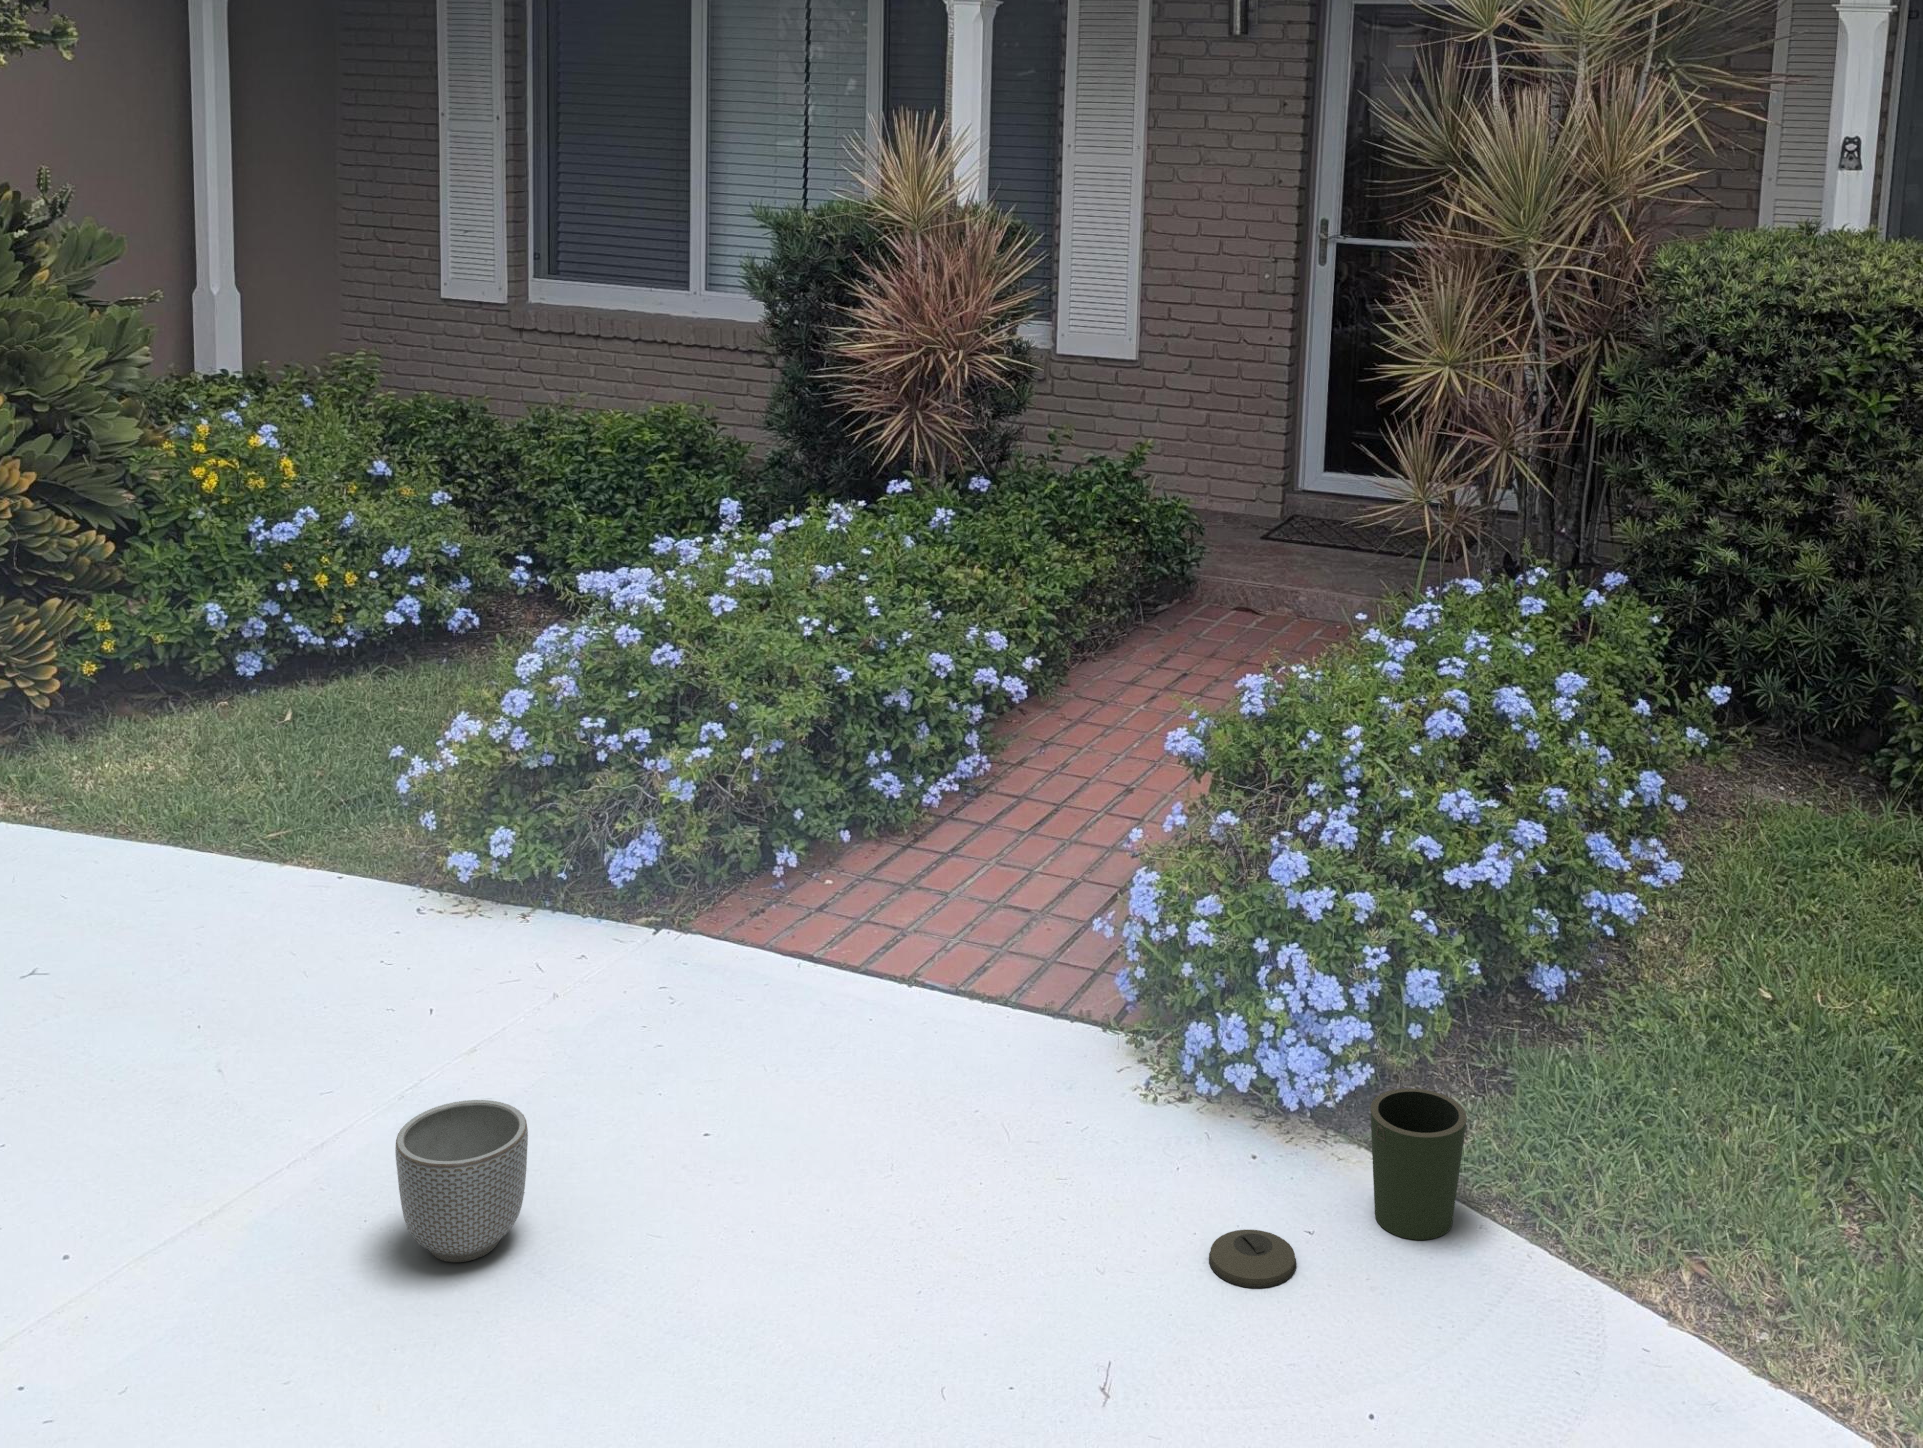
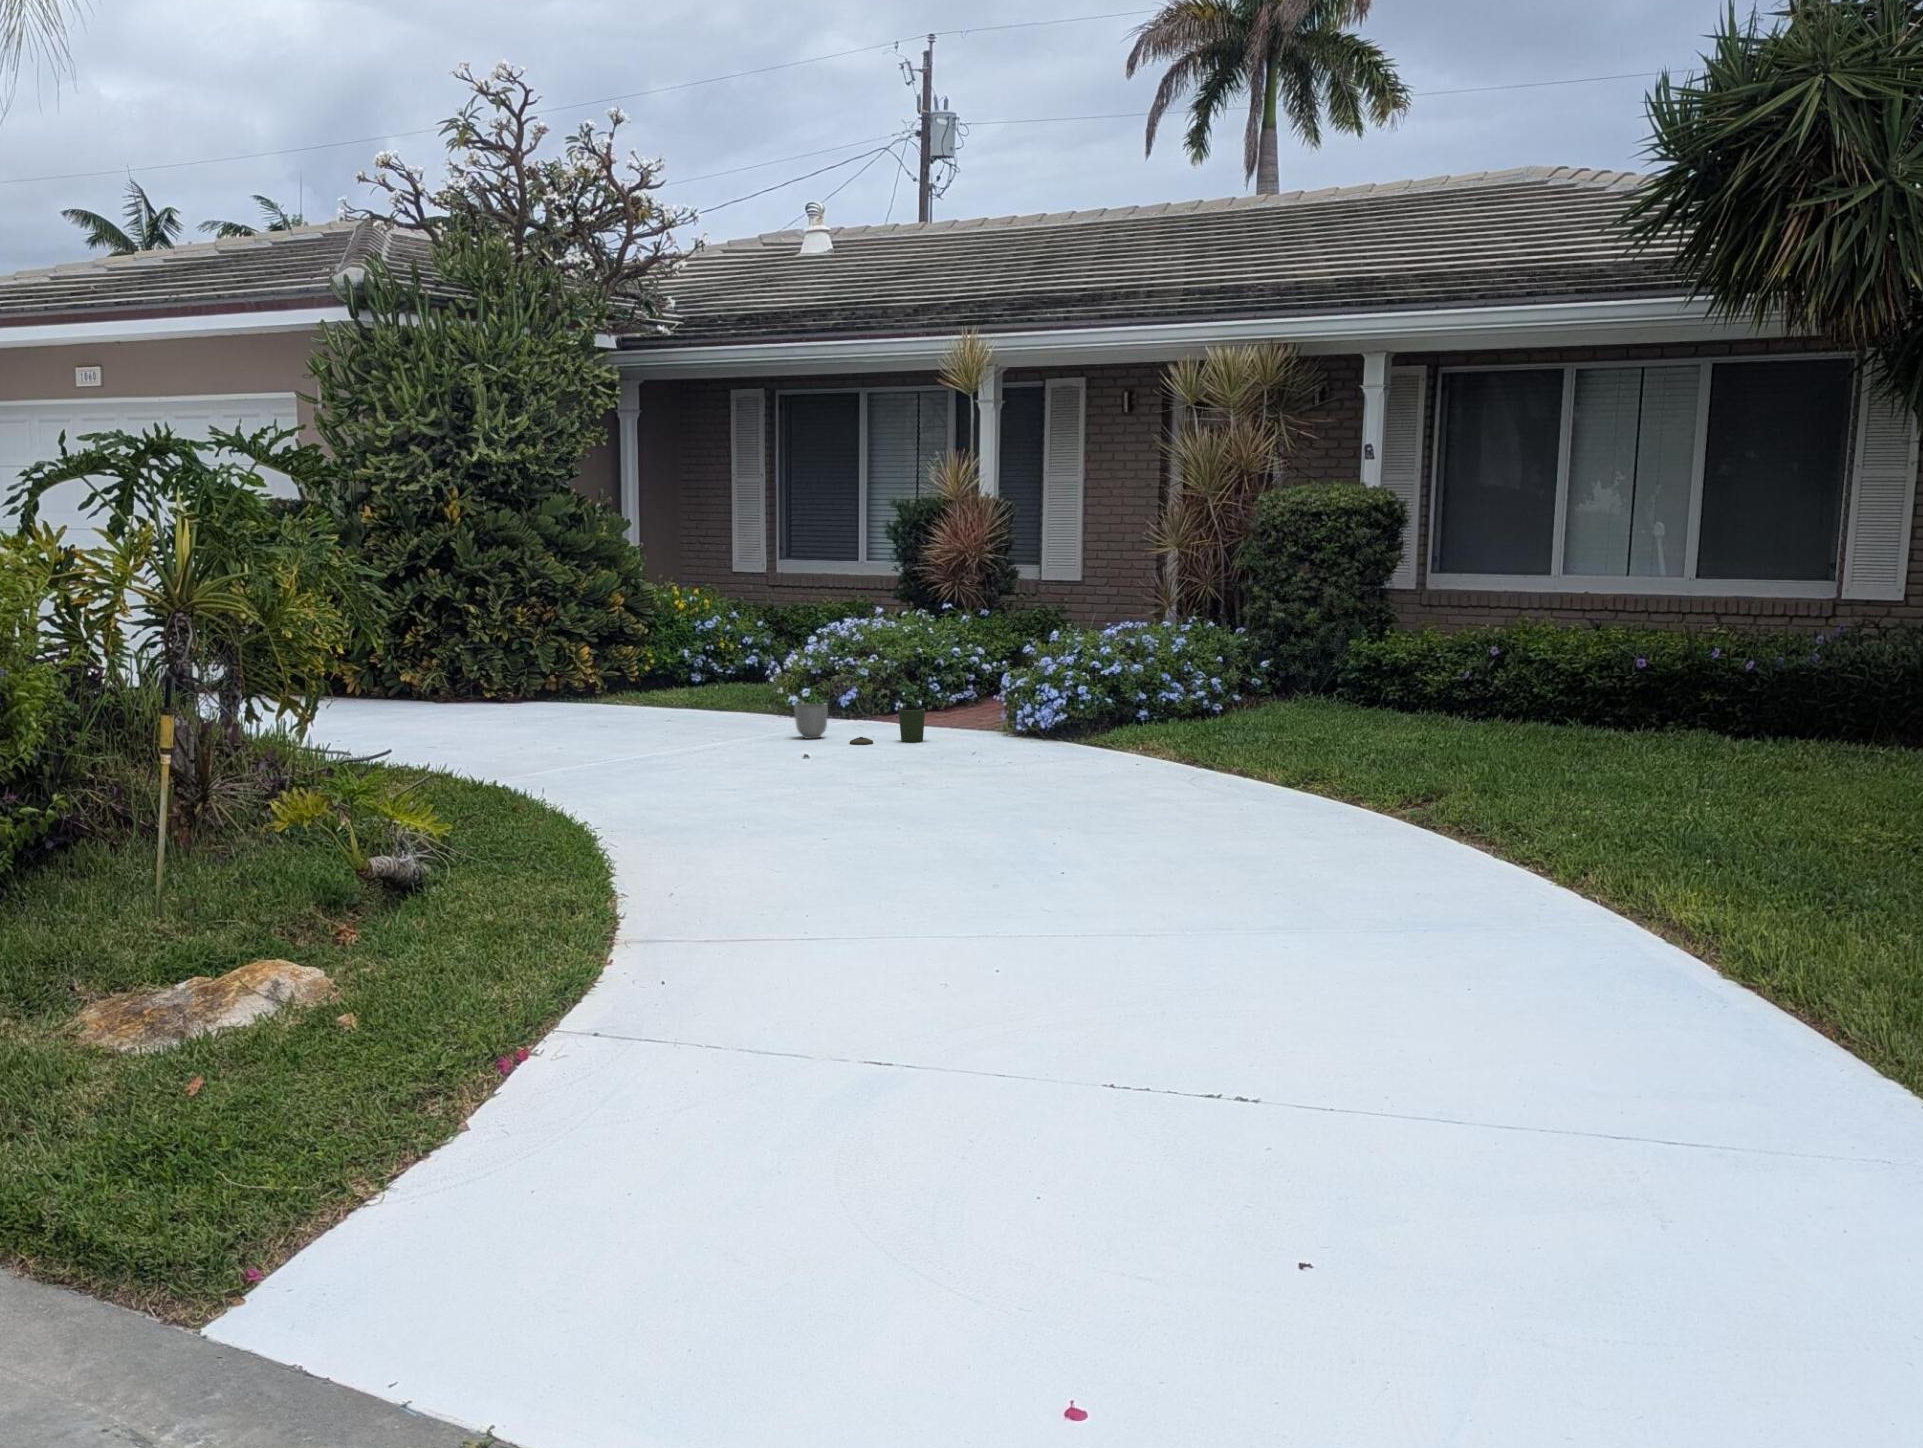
trash can: present [1209,1088,1467,1288] -> present [850,708,925,745]

